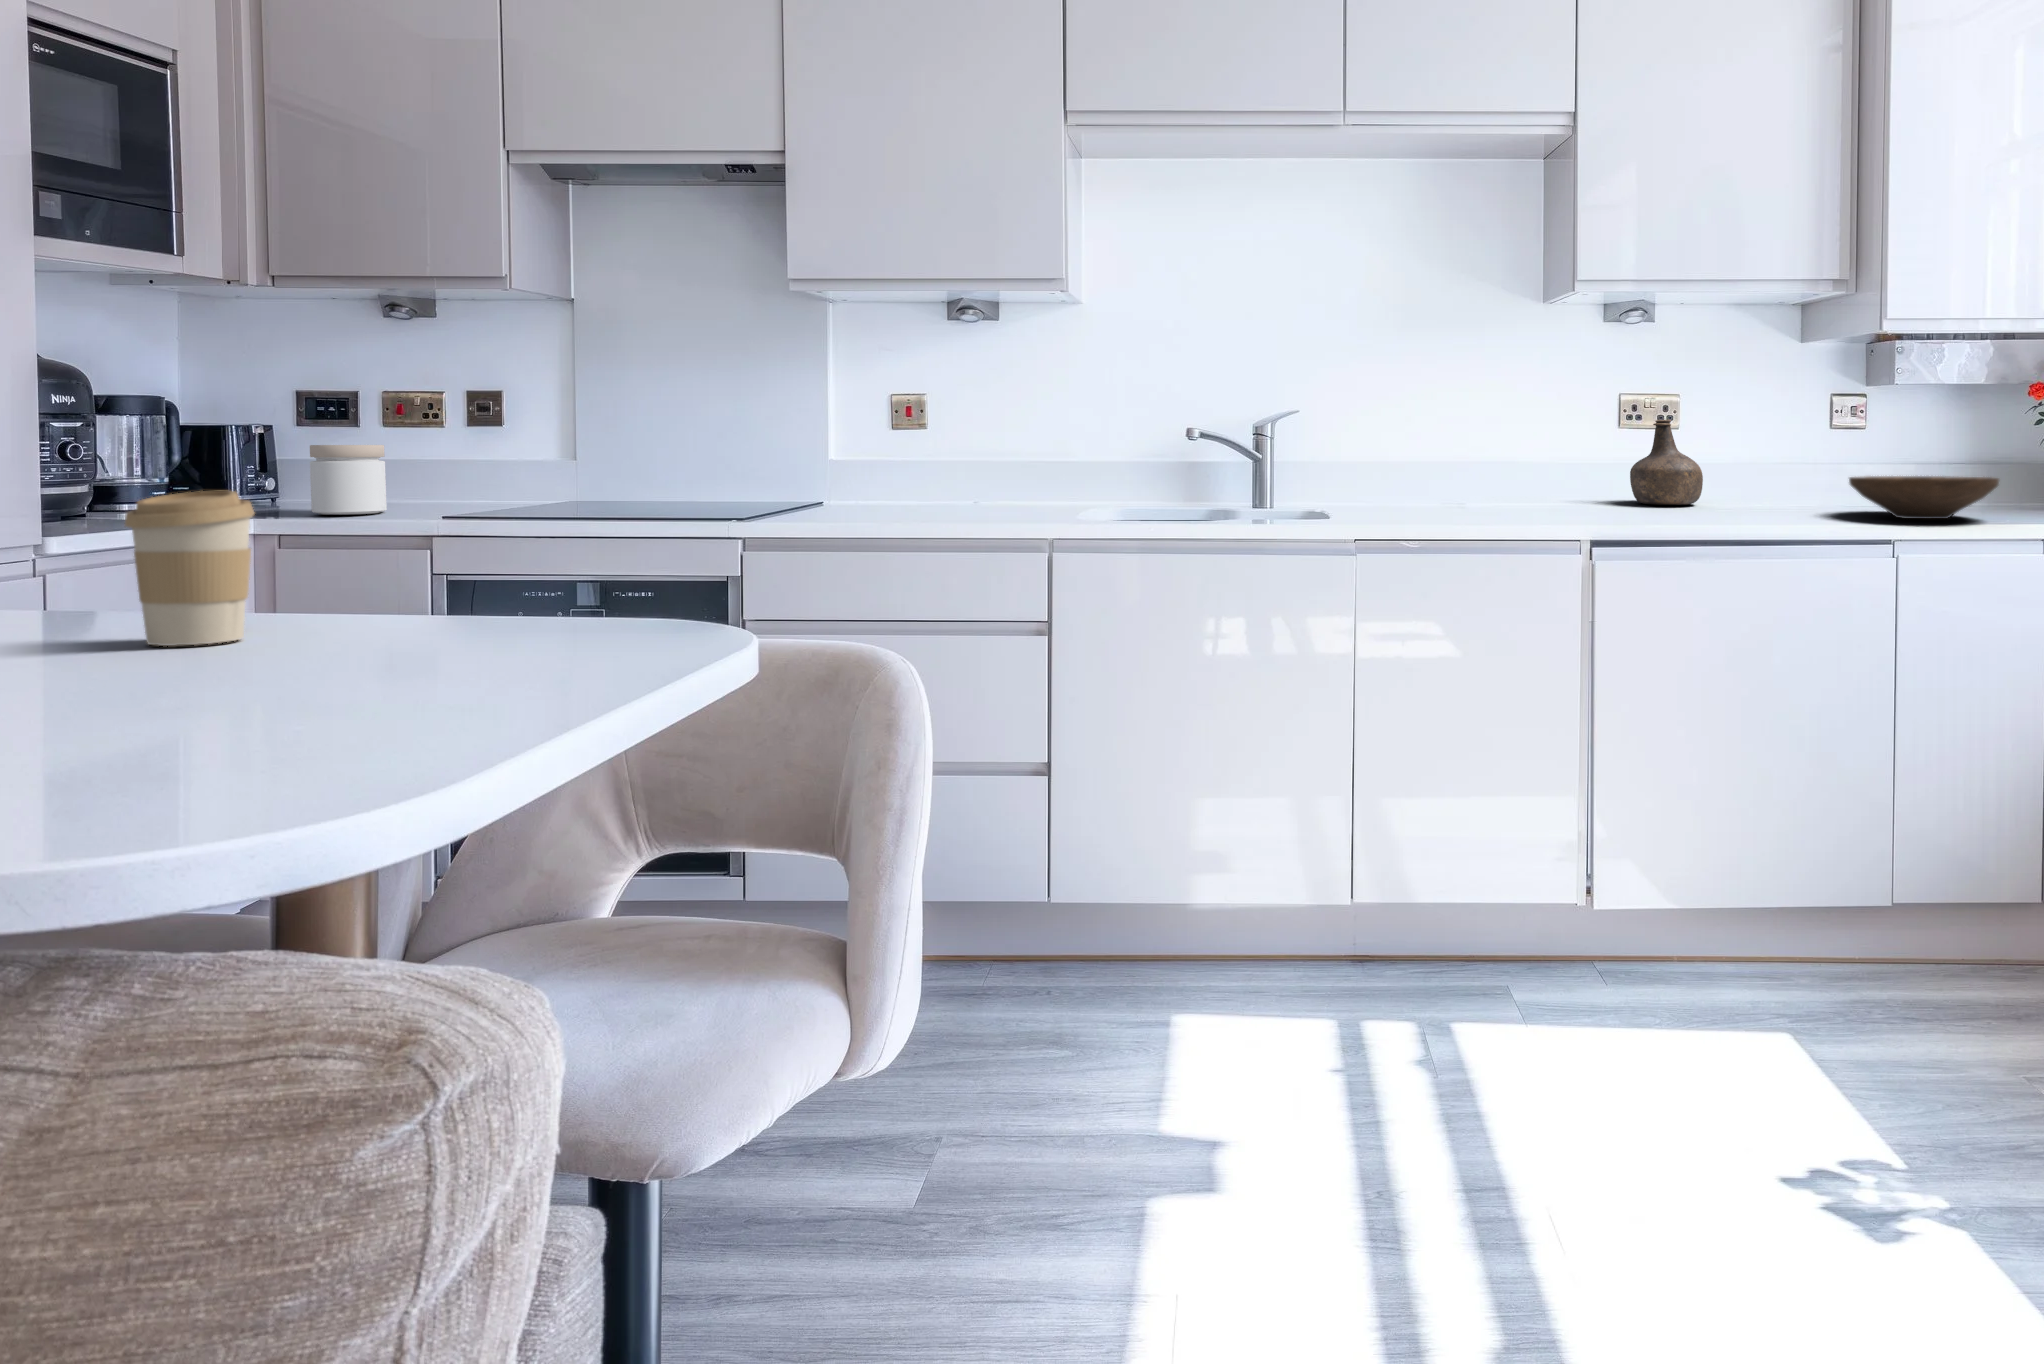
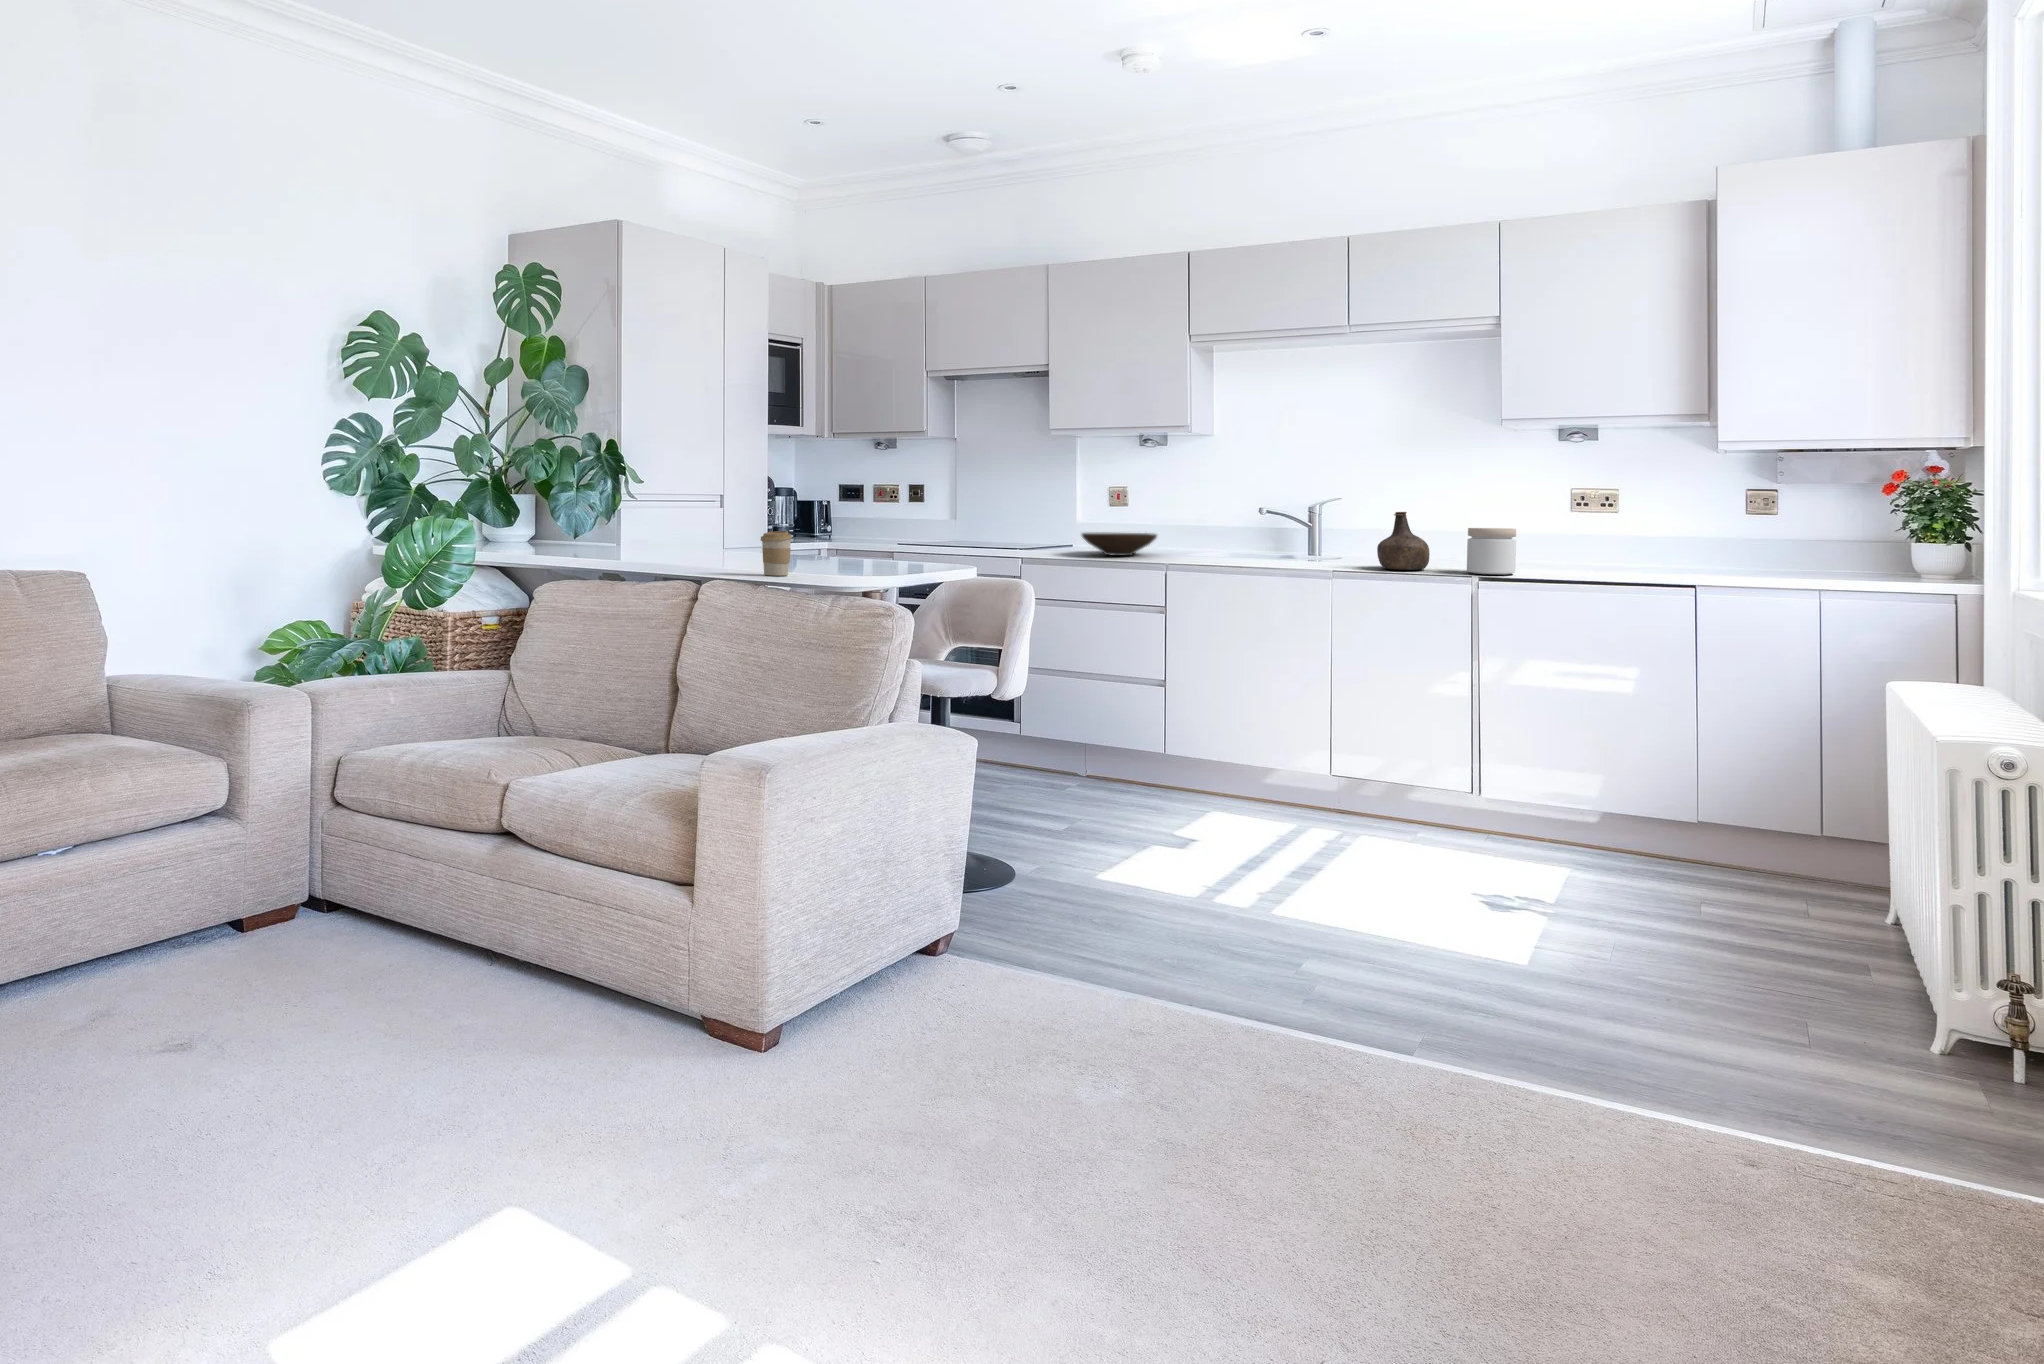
bottle: present [1630,419,1703,505] -> present [1377,512,1429,570]
jar: present [310,445,387,515] -> present [1467,528,1516,574]
wooden bowl: present [1849,476,1999,519] -> present [1082,532,1157,556]

